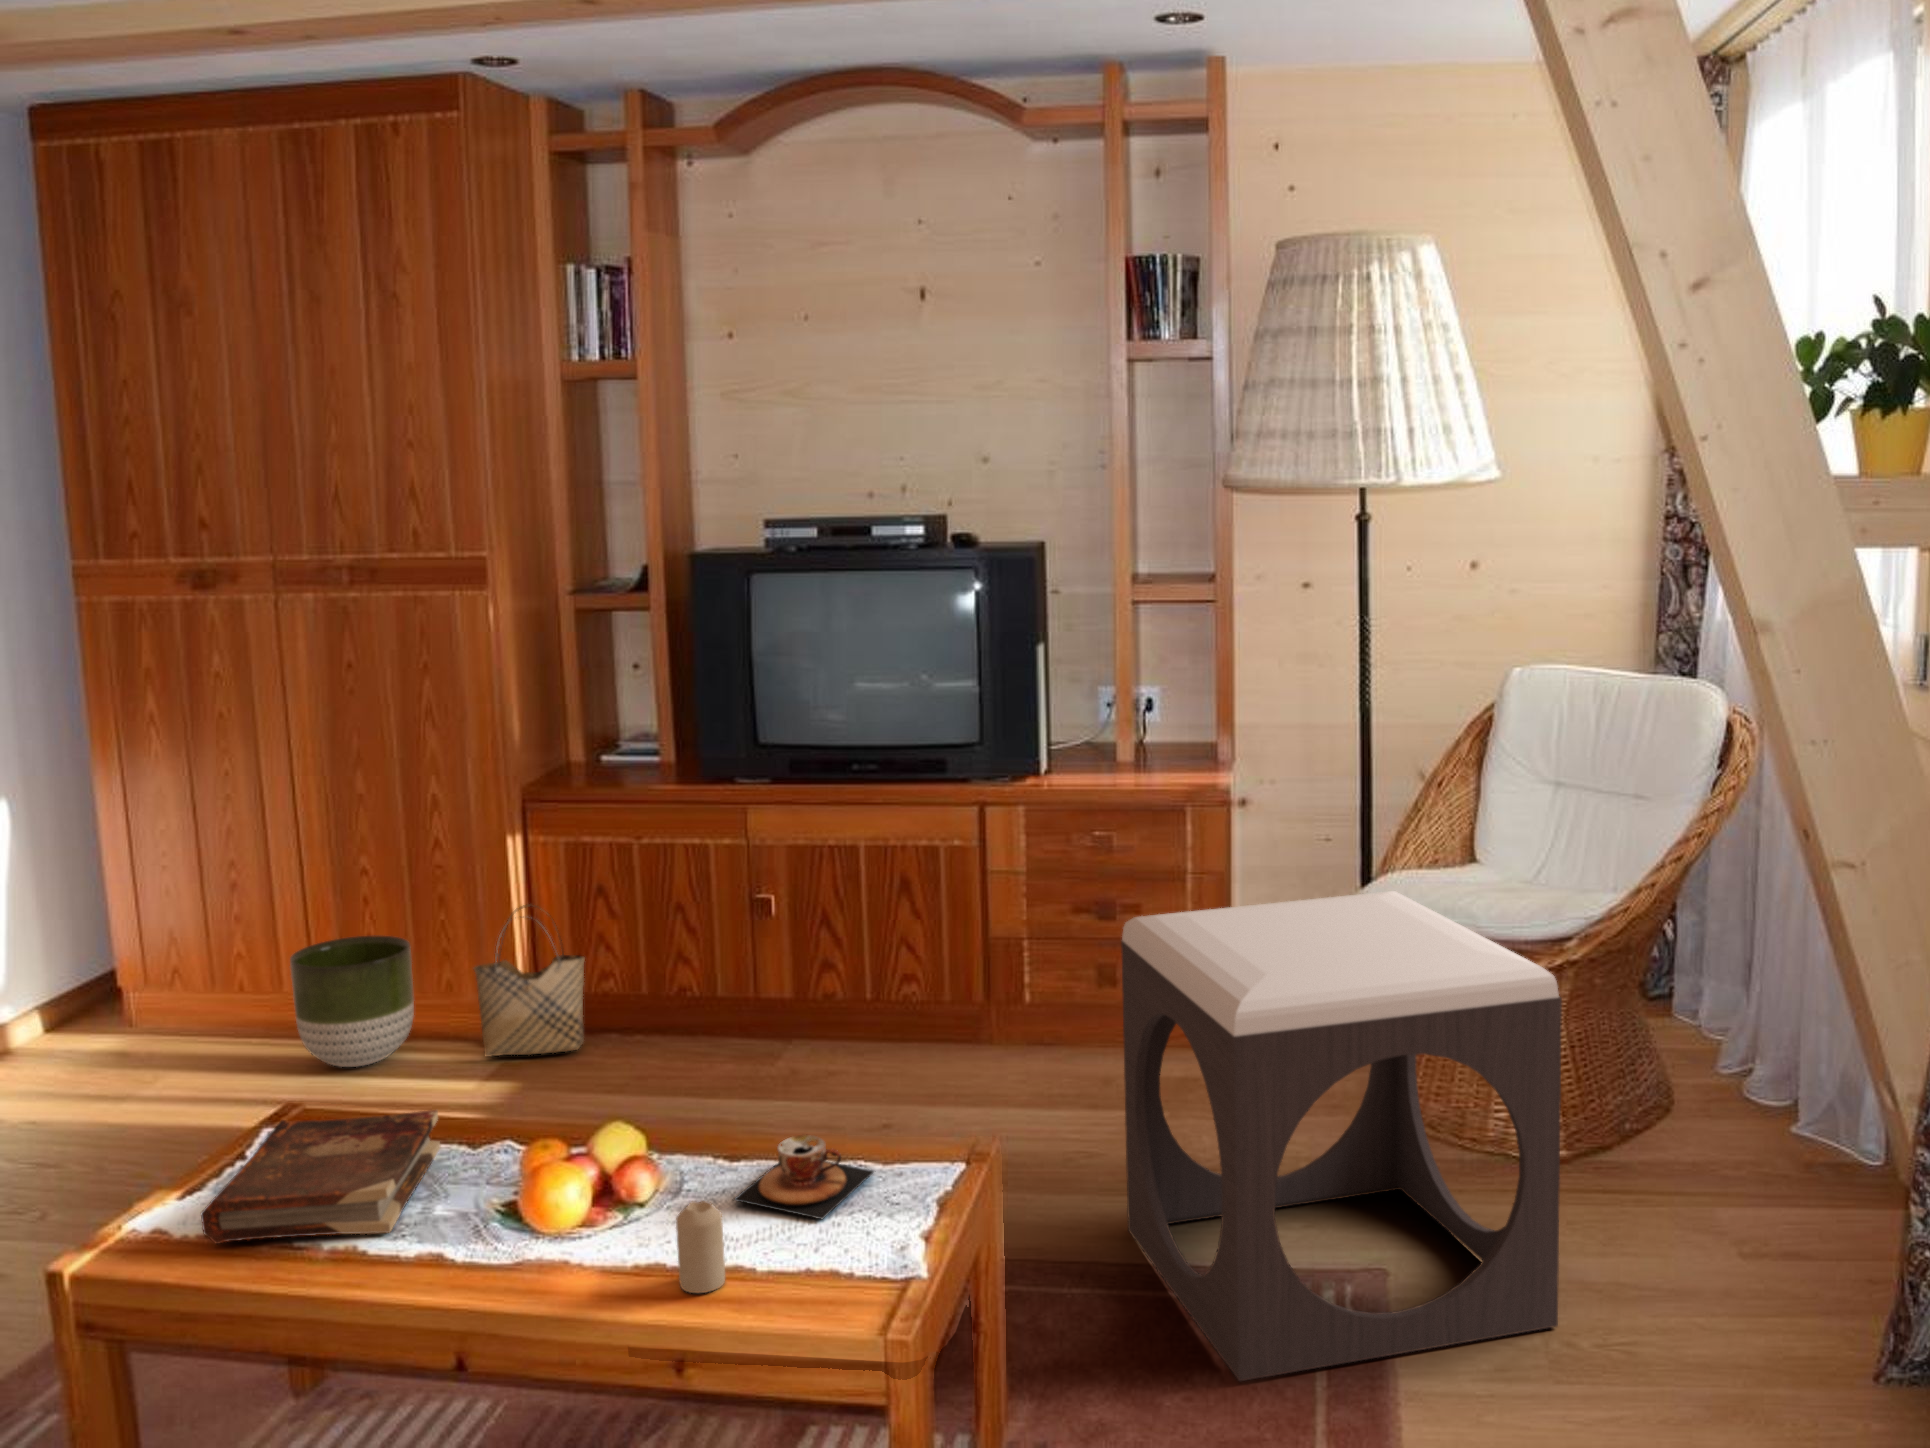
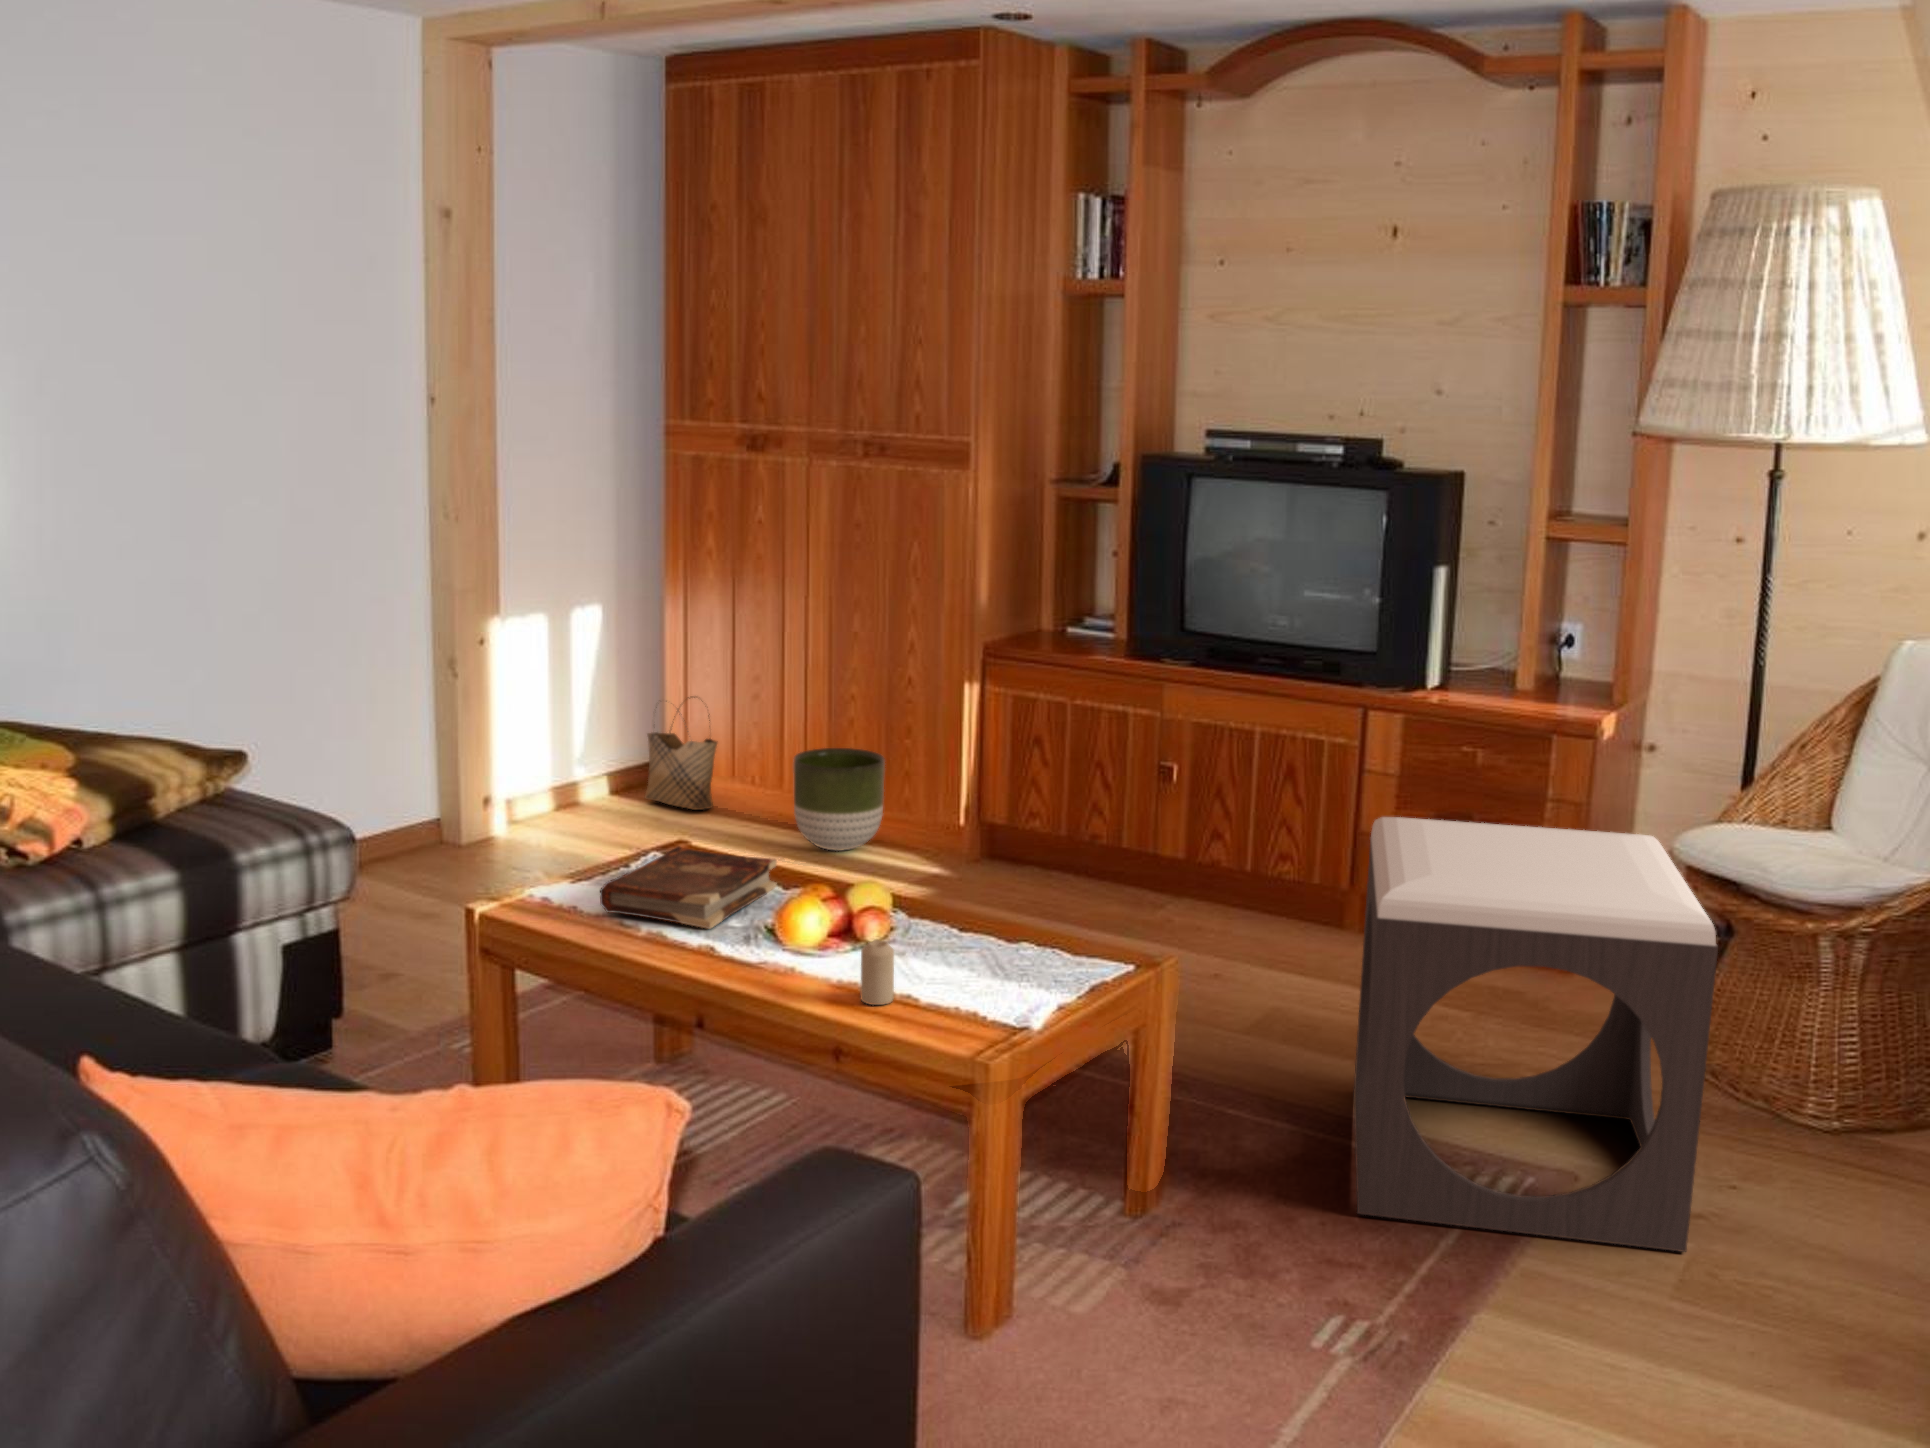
woven basket: present [474,905,585,1057] -> present [645,697,717,810]
teacup: present [734,1134,874,1219] -> none [934,919,1047,981]

